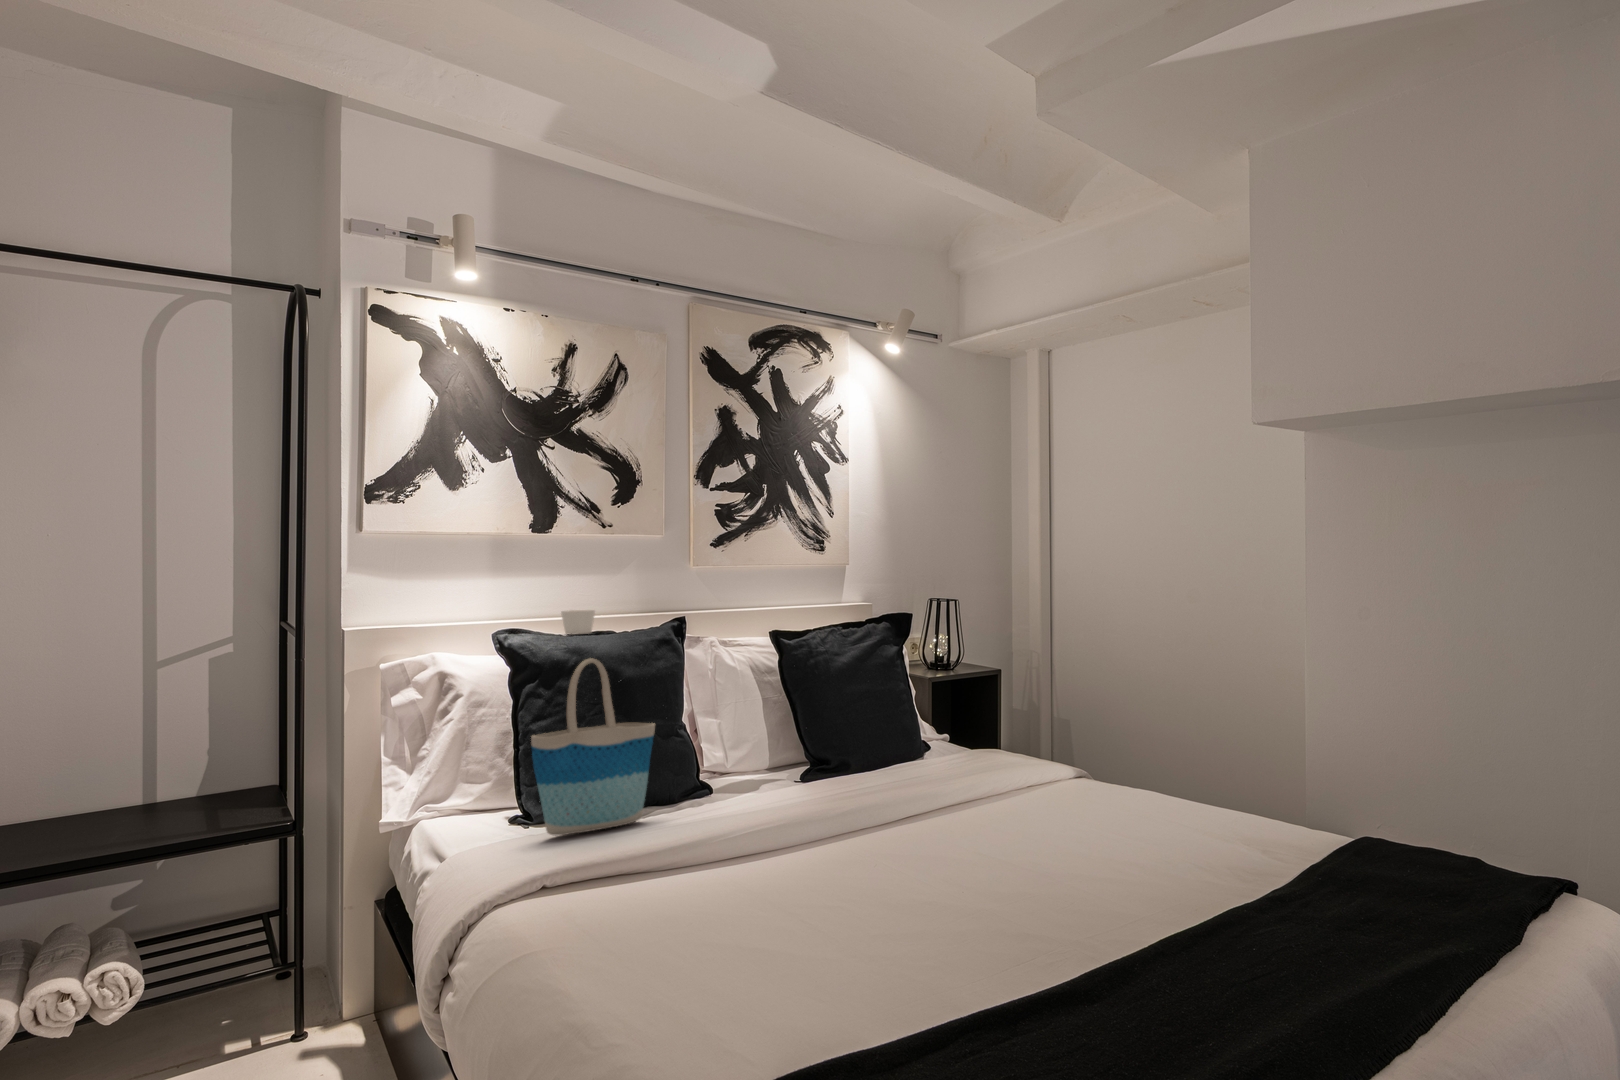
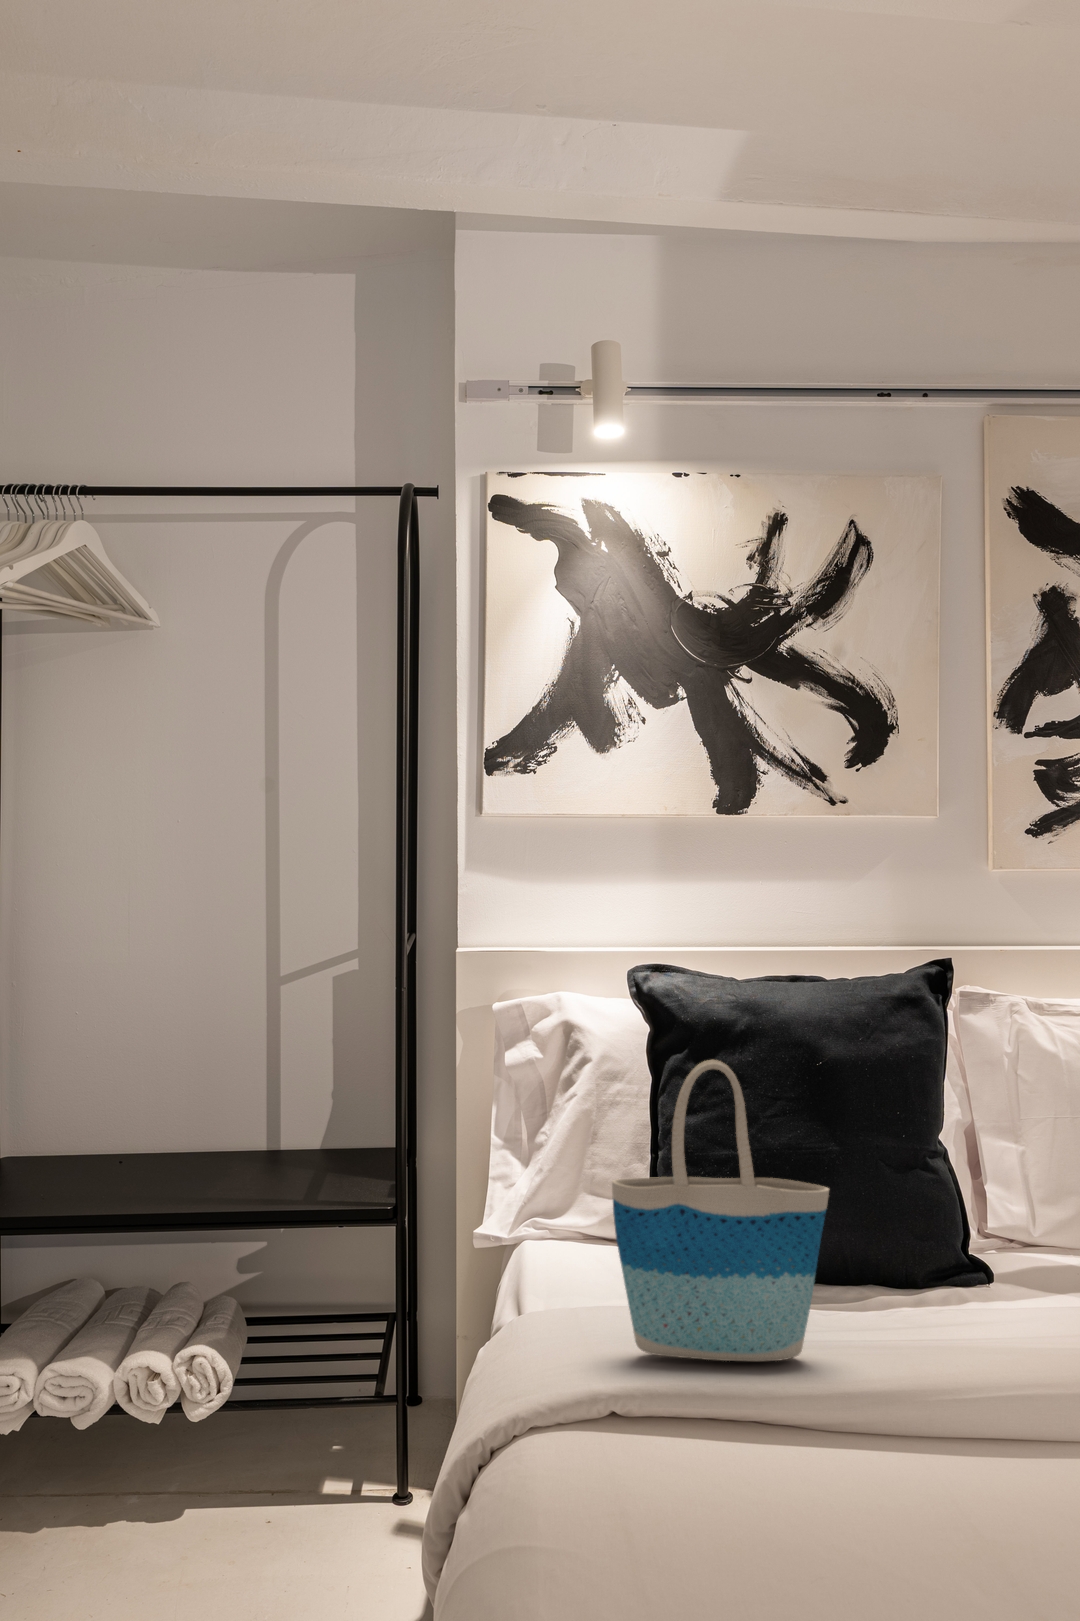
candle: present [561,610,595,635] -> none [734,945,788,987]

